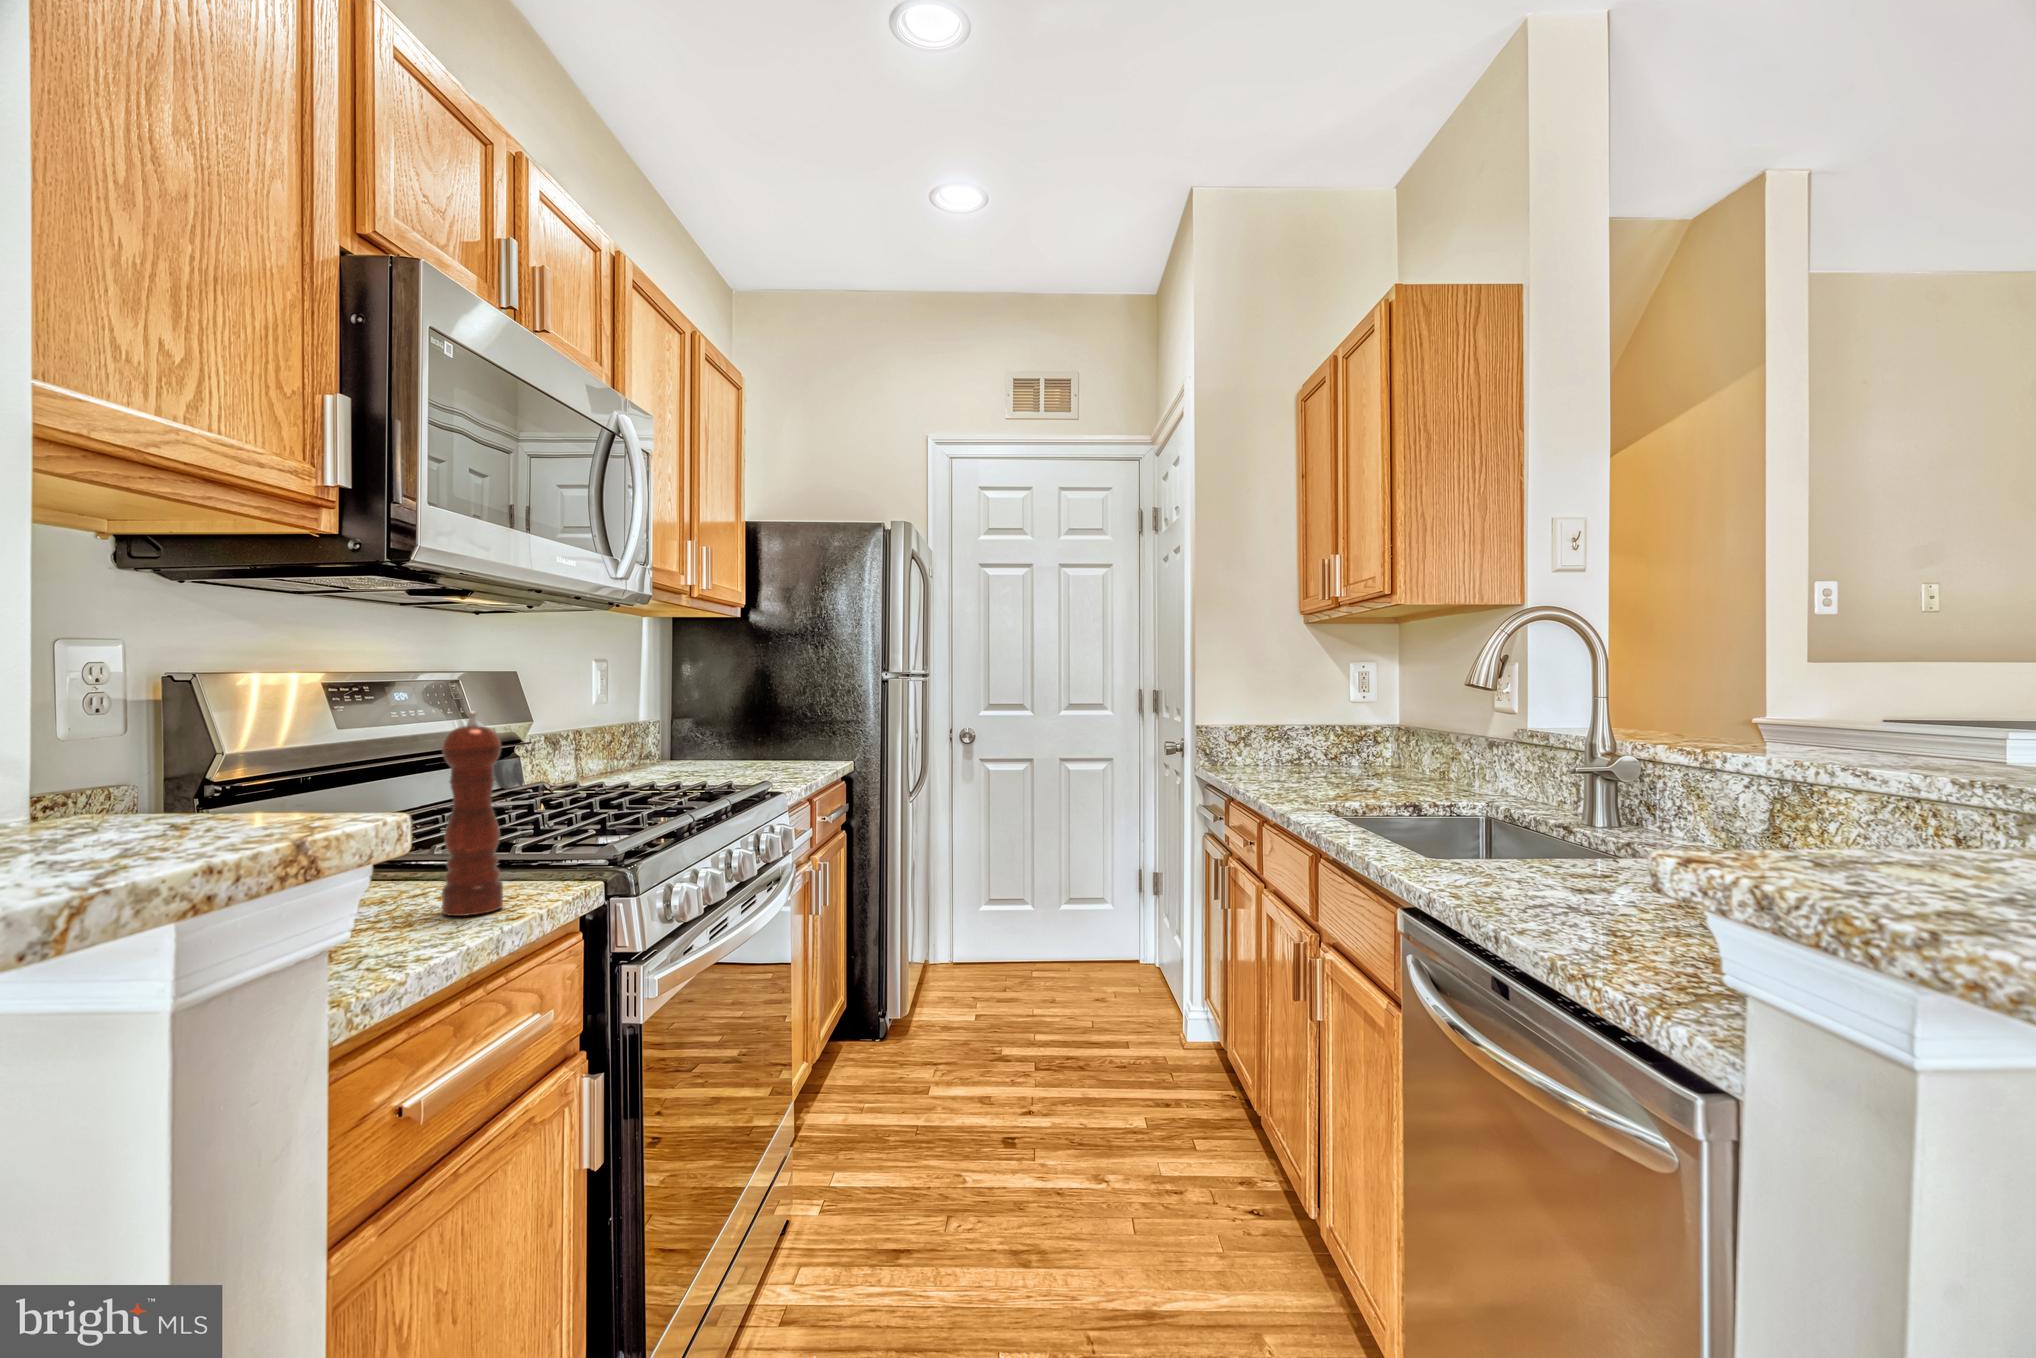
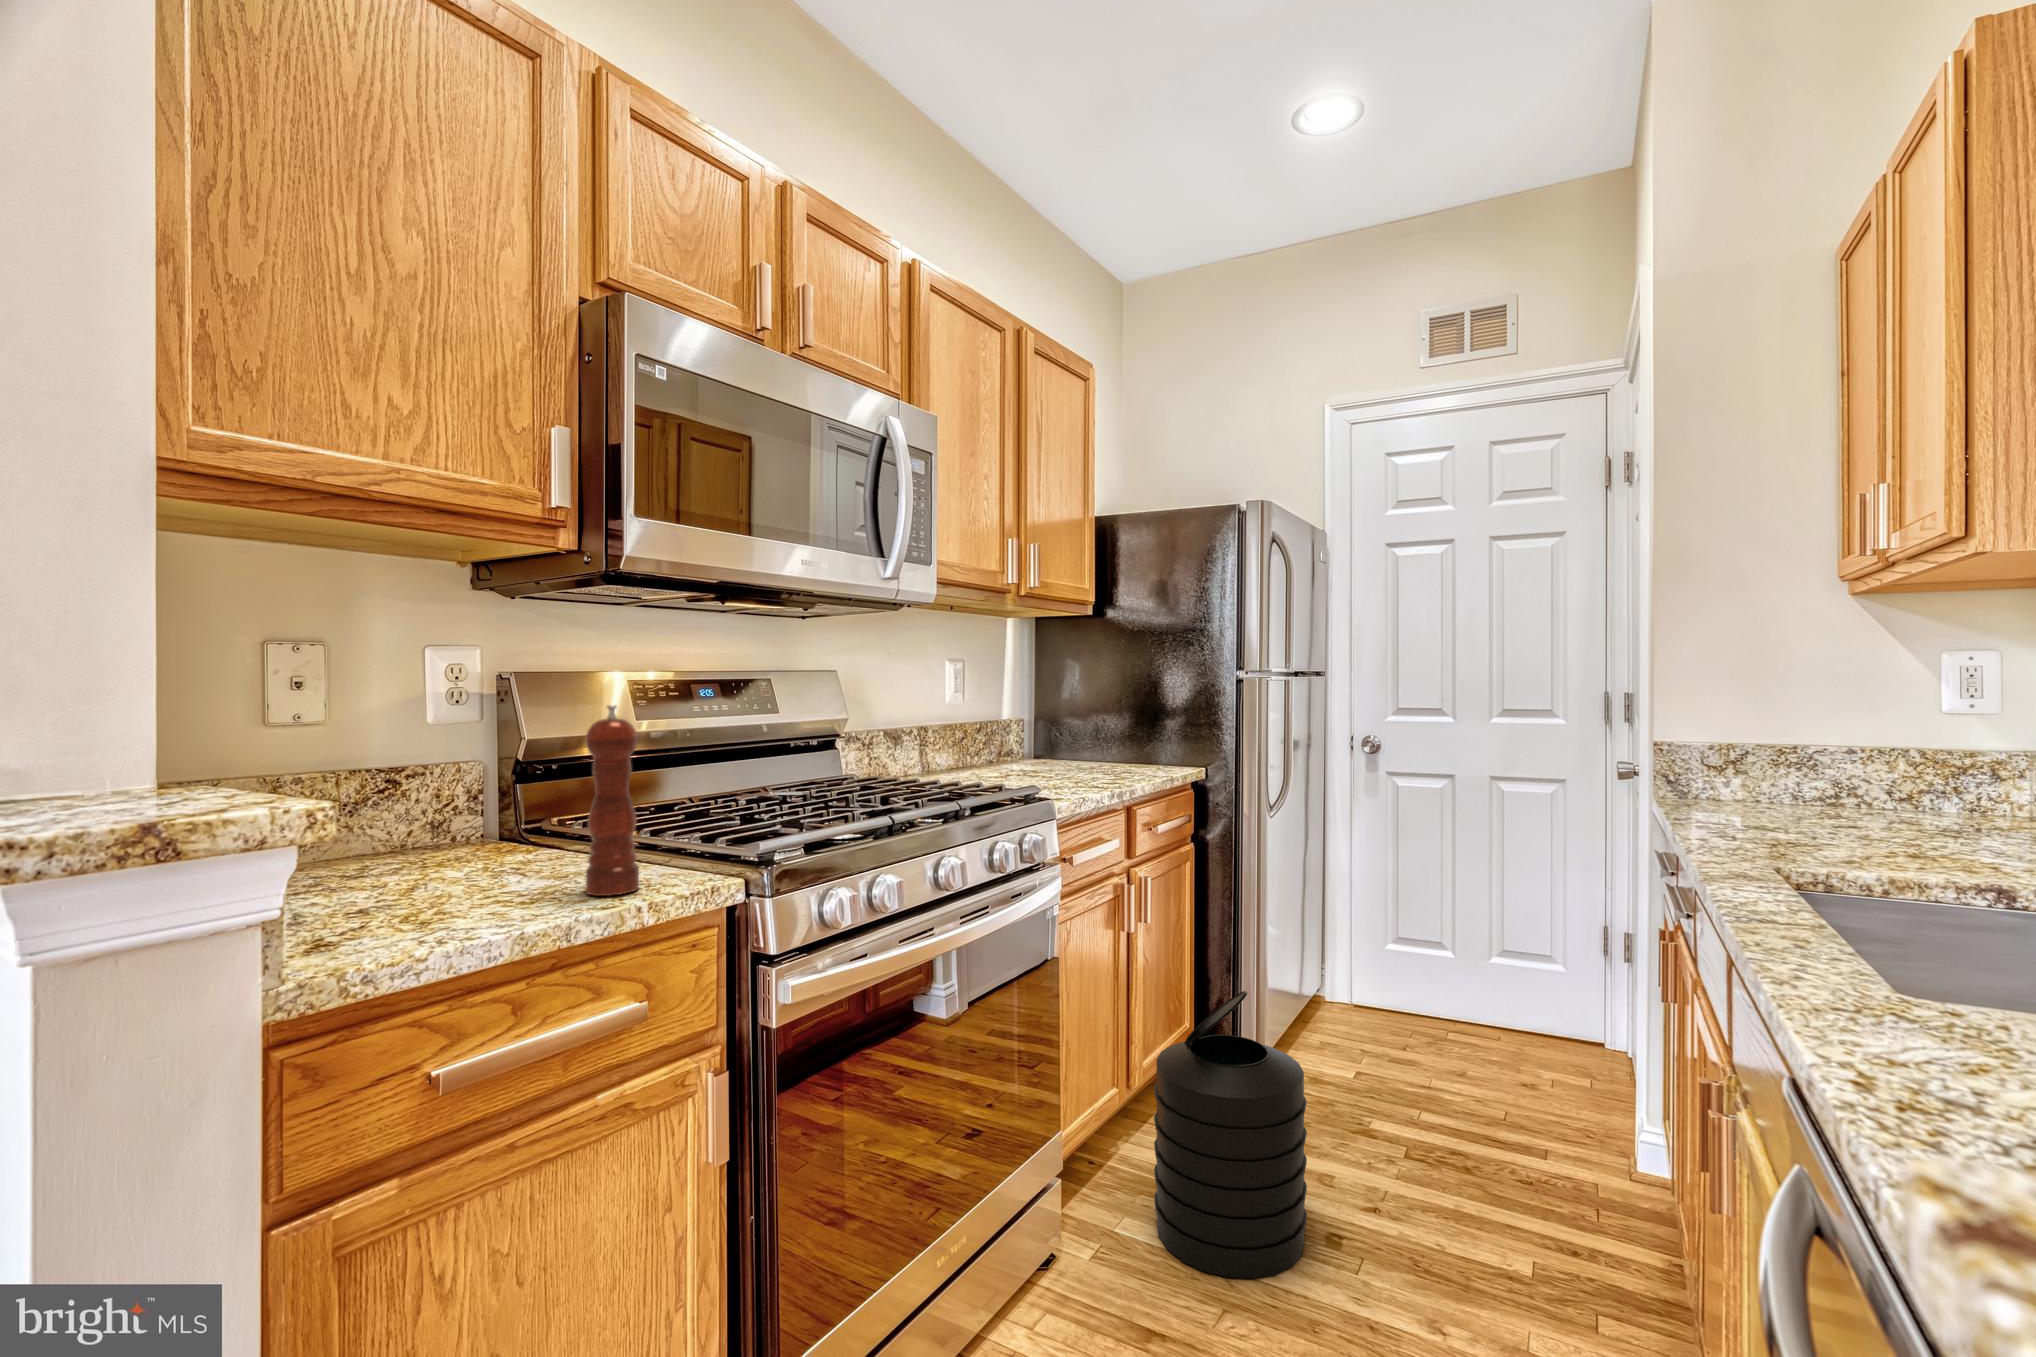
trash can: none [862,949,991,1194] -> present [1154,991,1307,1278]

